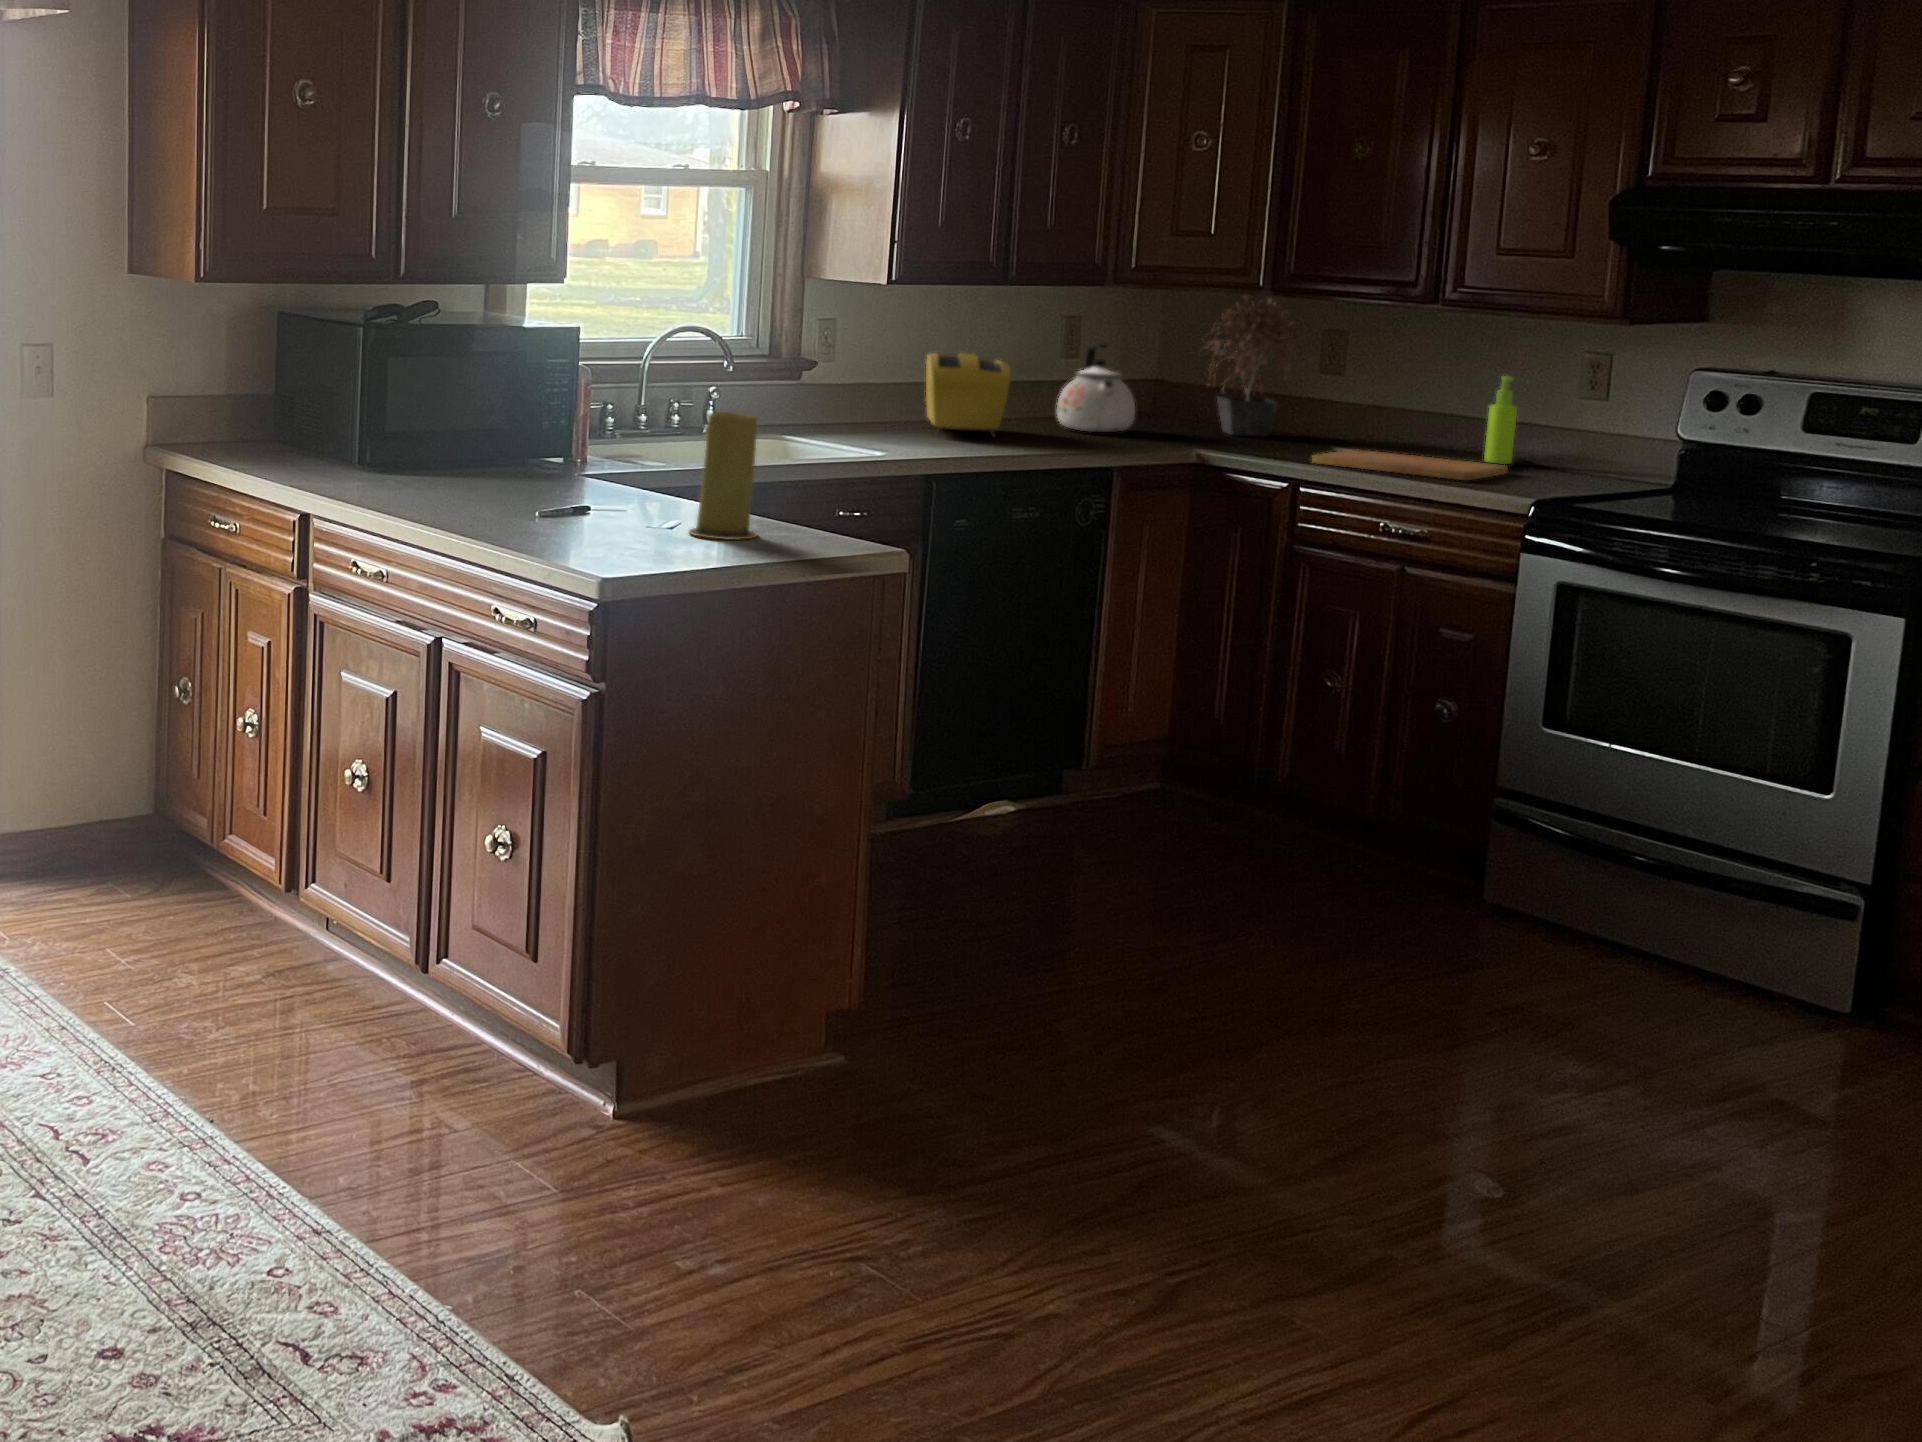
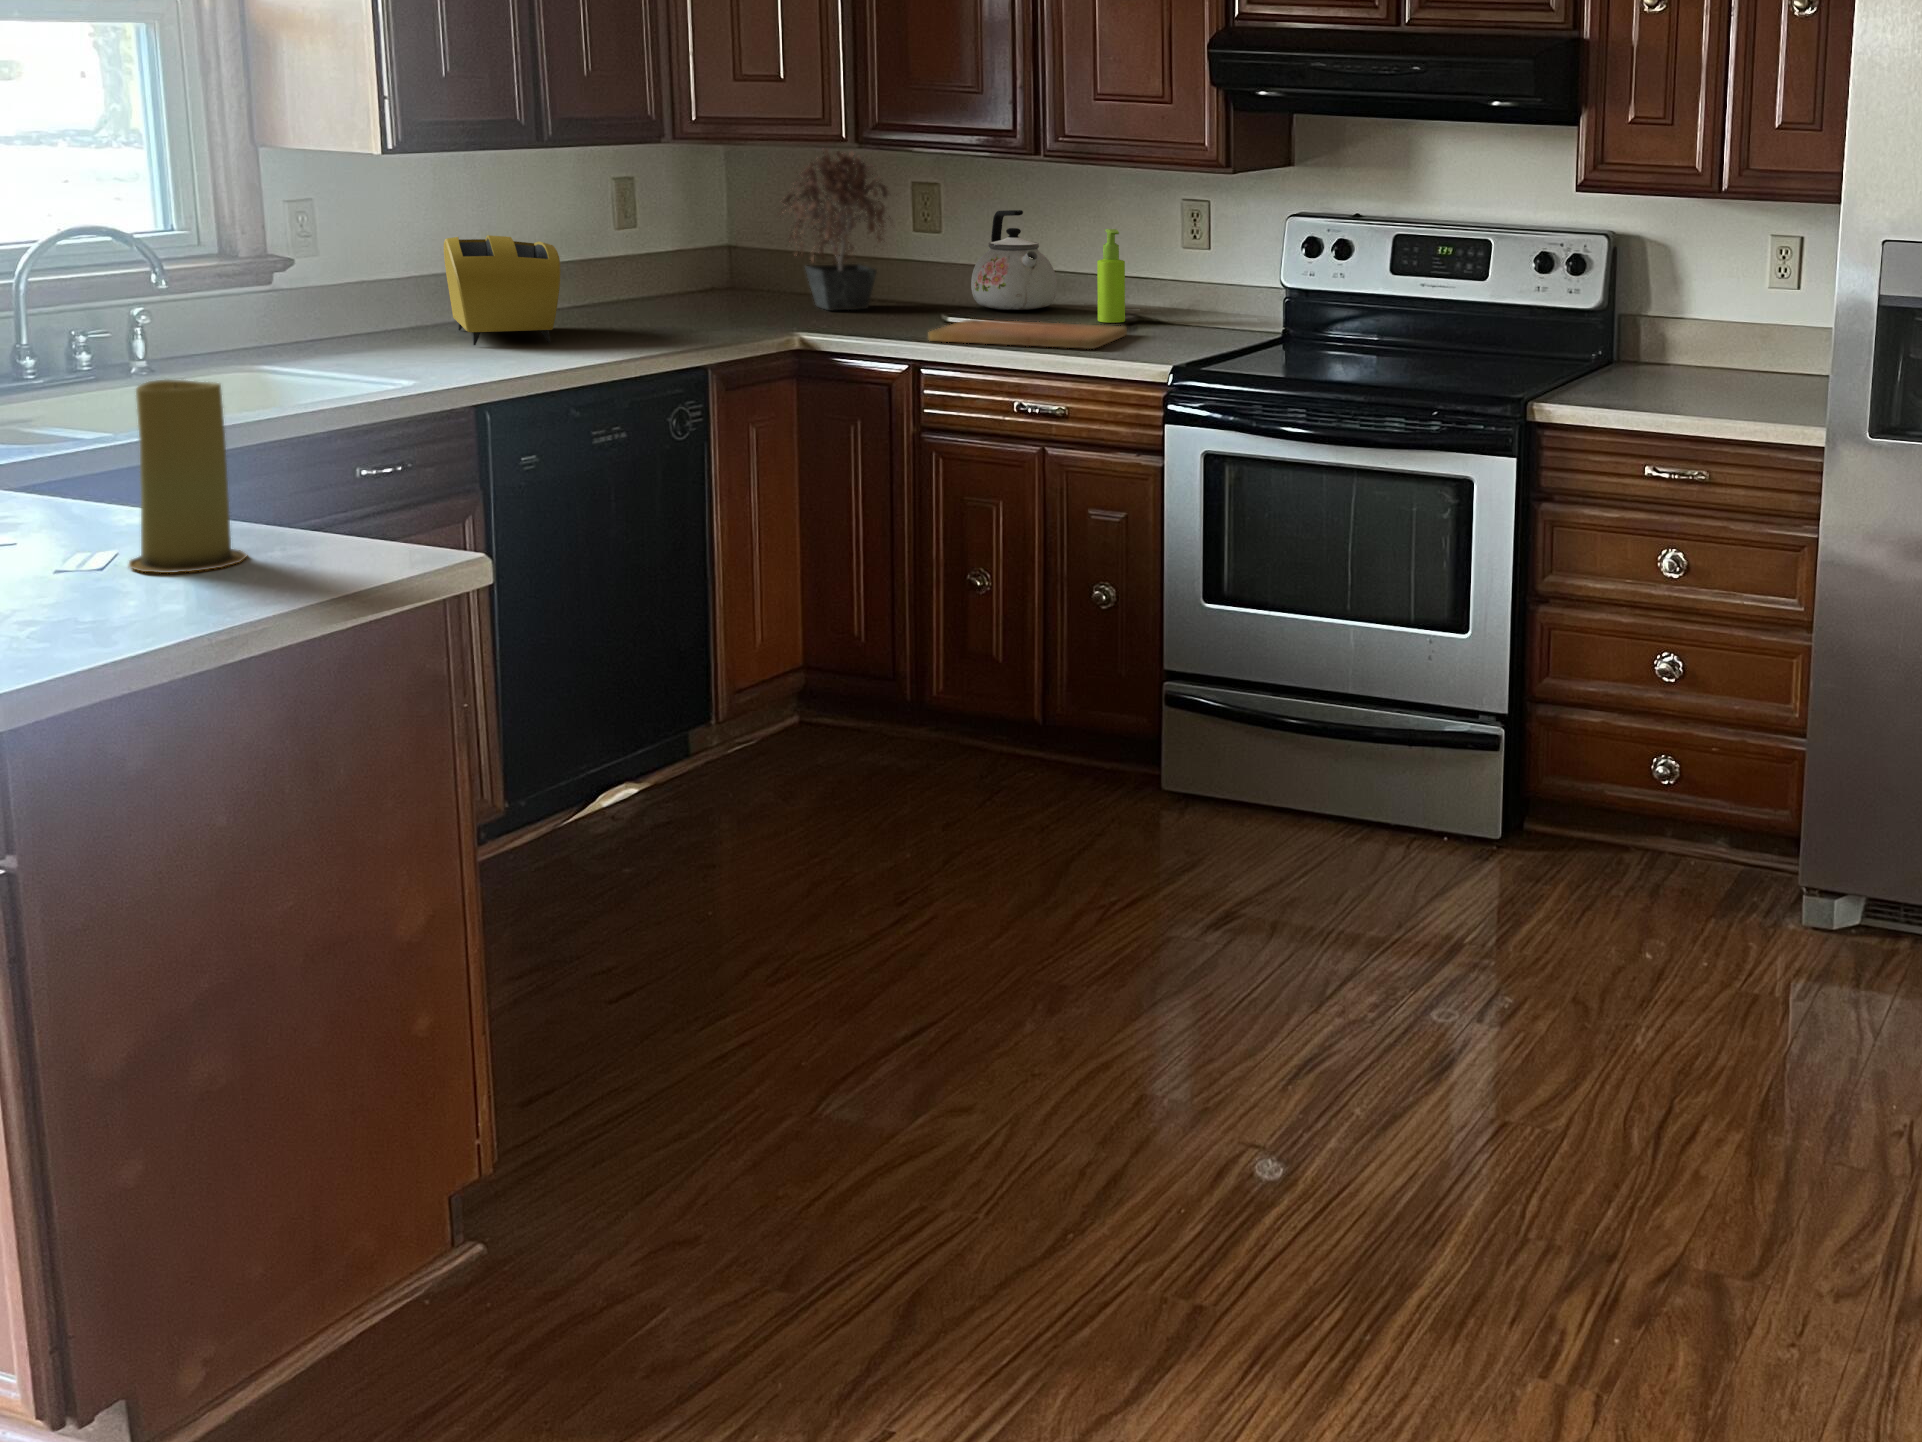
kettle: present [1057,343,1135,432] -> present [971,210,1057,310]

